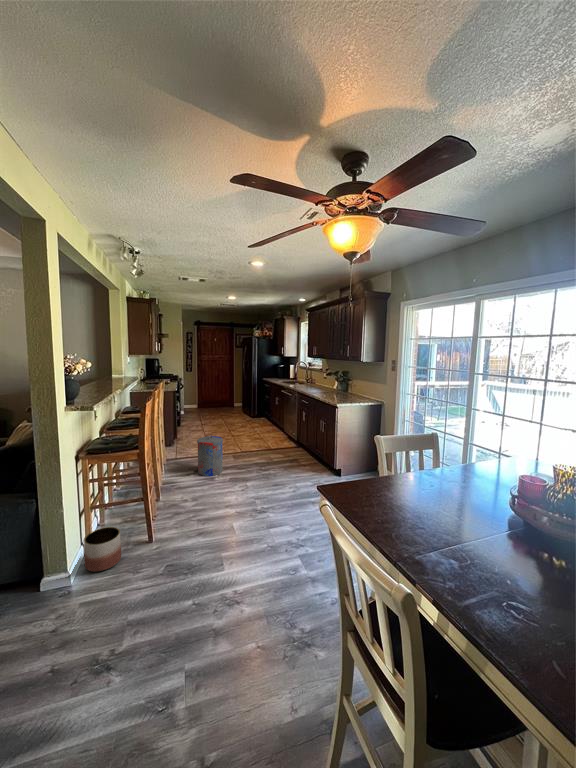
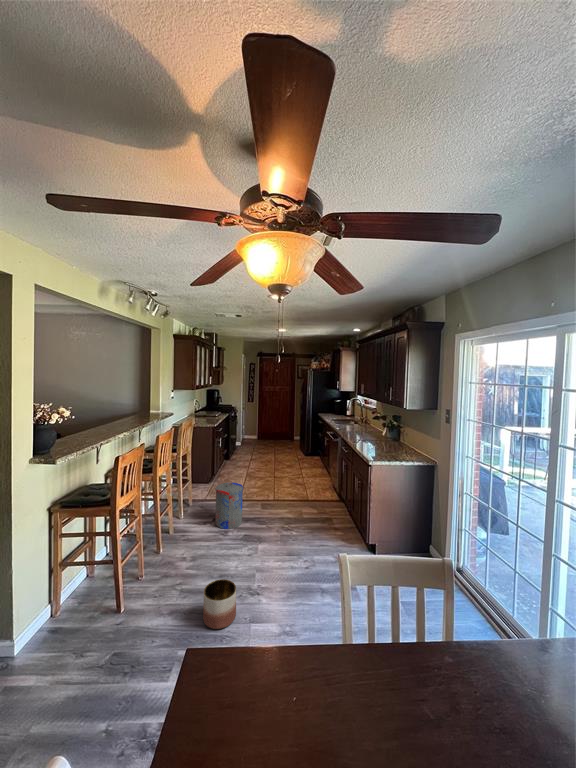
planter: present [84,527,121,572] -> present [203,579,236,629]

